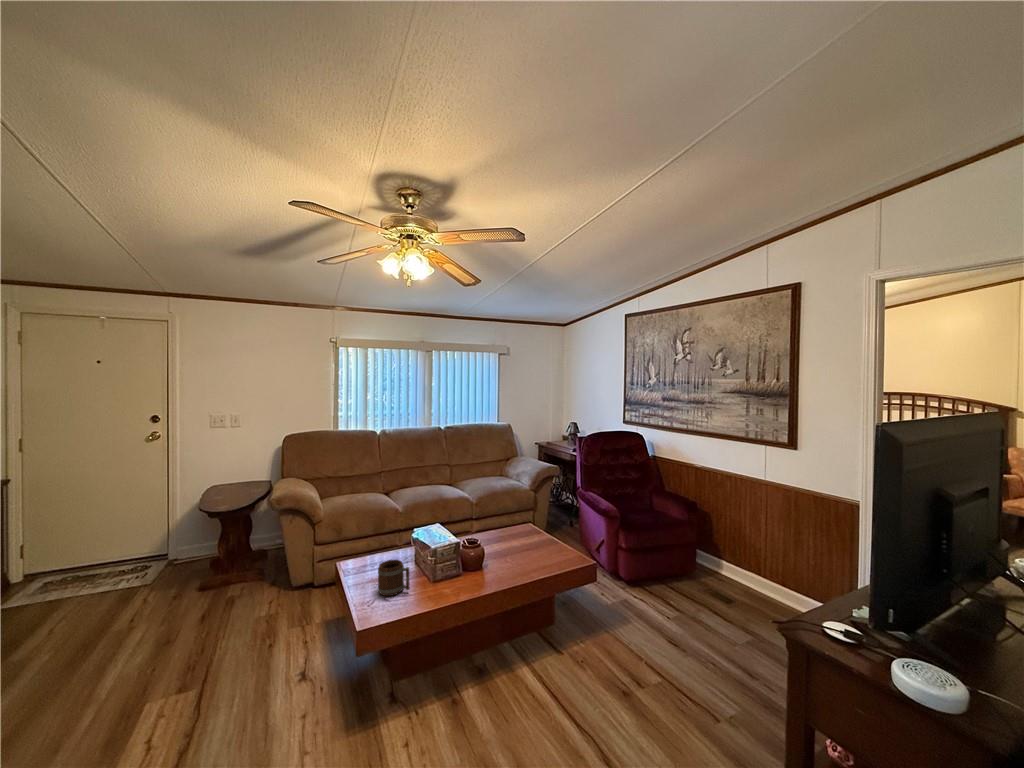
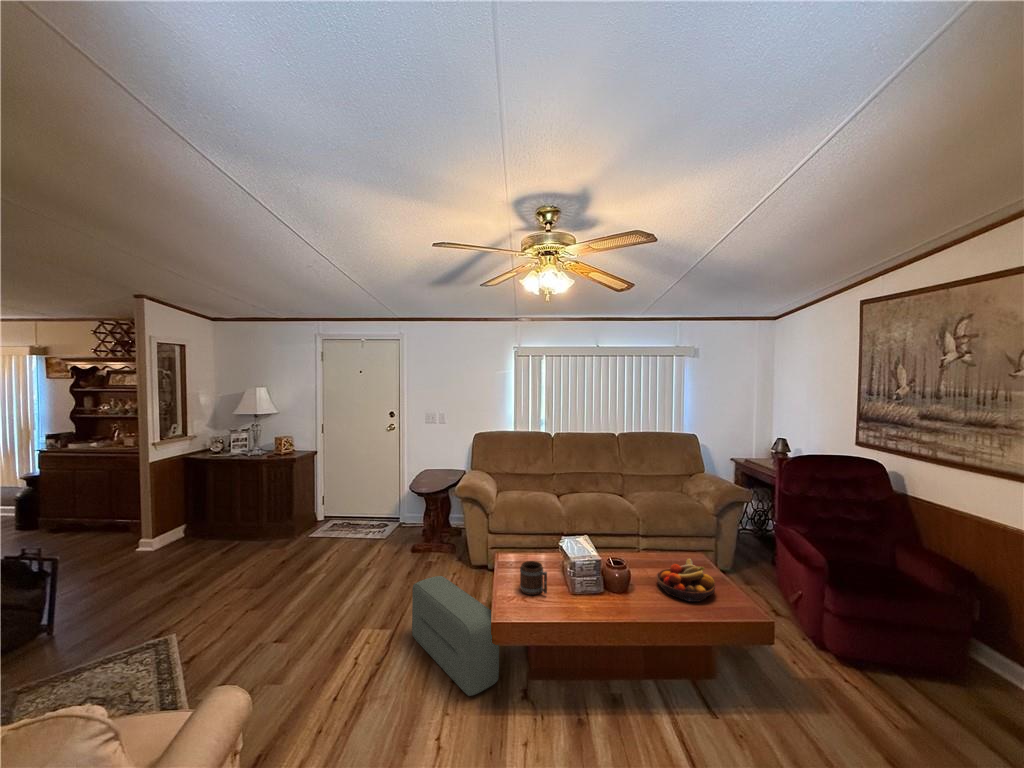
fruit bowl: none [506,527,553,563] -> present [657,559,715,602]
pouf: none [226,606,358,731] -> present [412,576,499,696]

